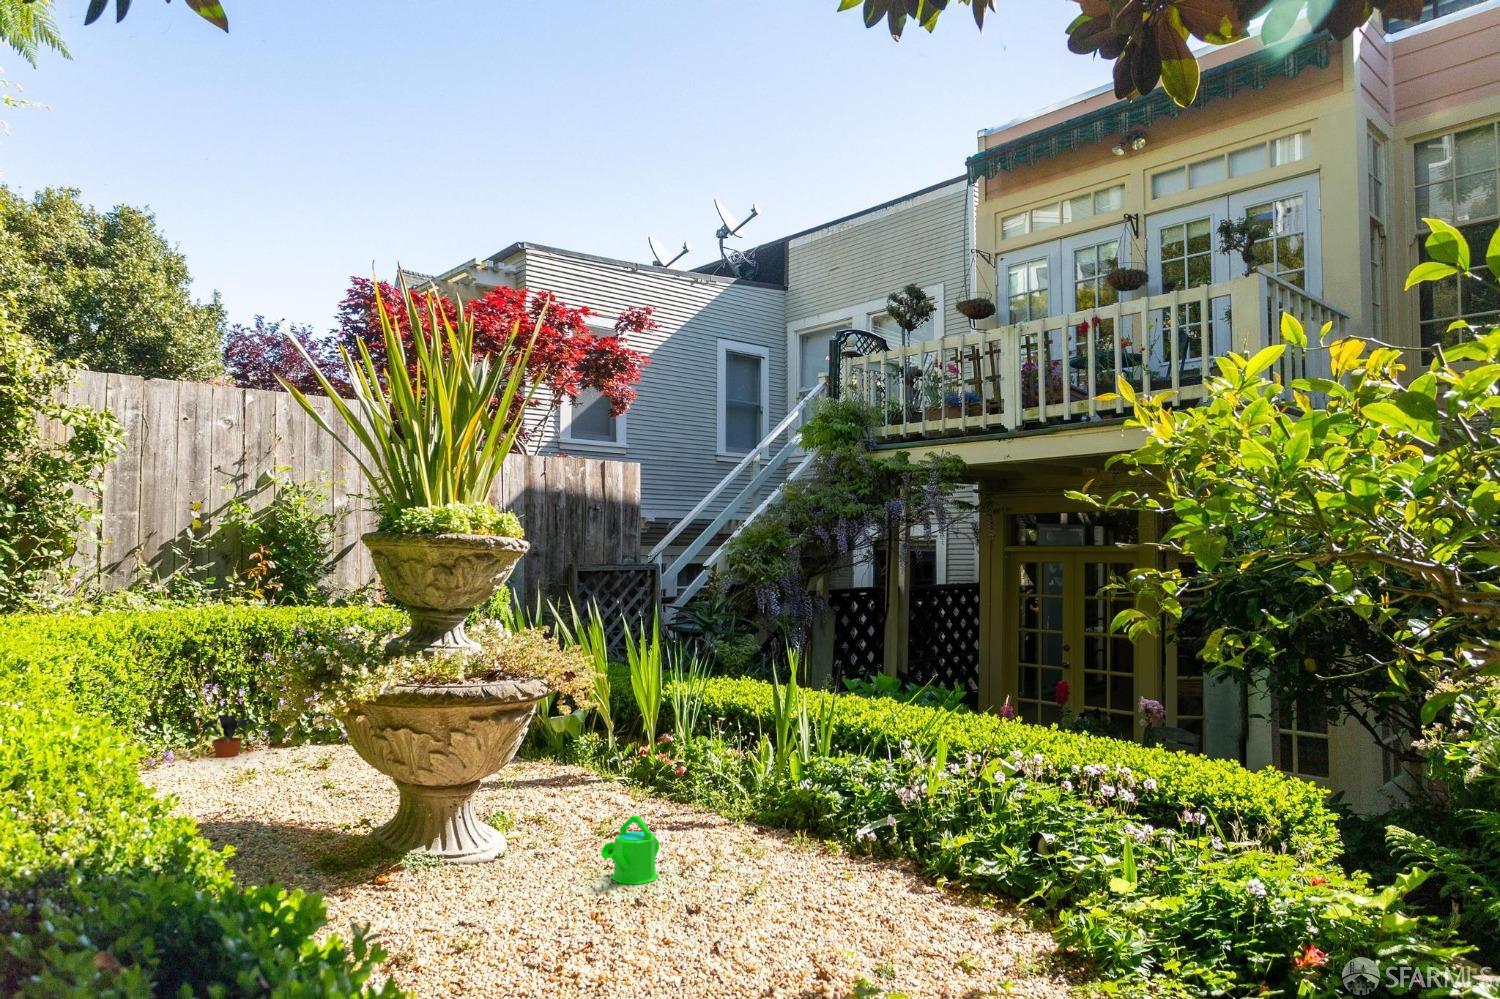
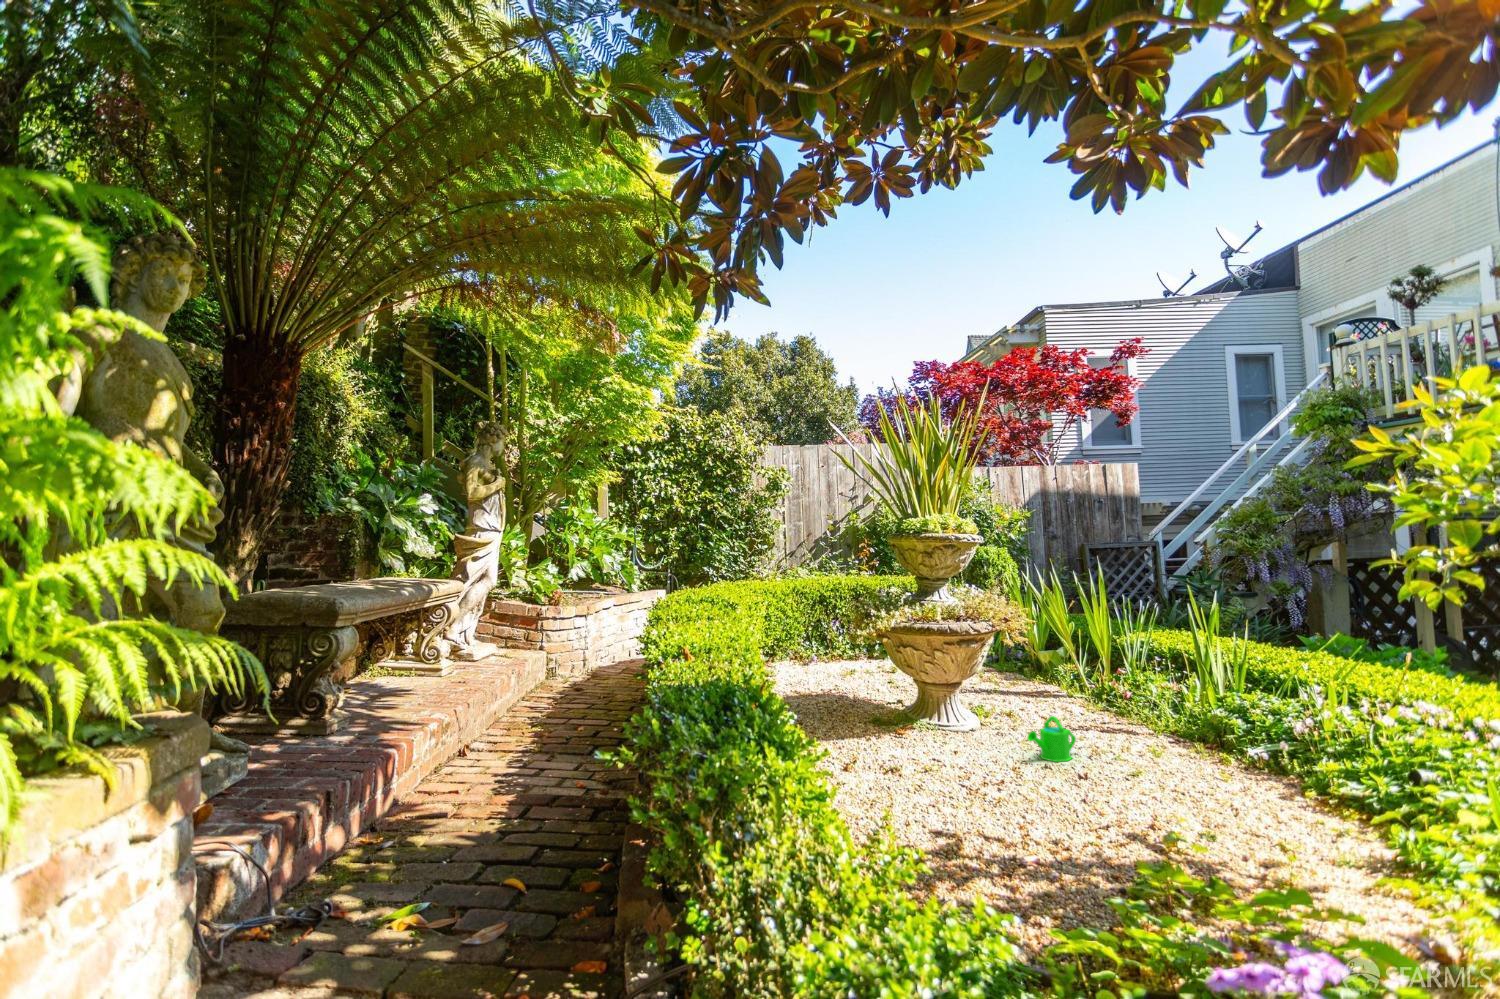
potted plant: present [201,714,256,757] -> none [831,638,862,664]

